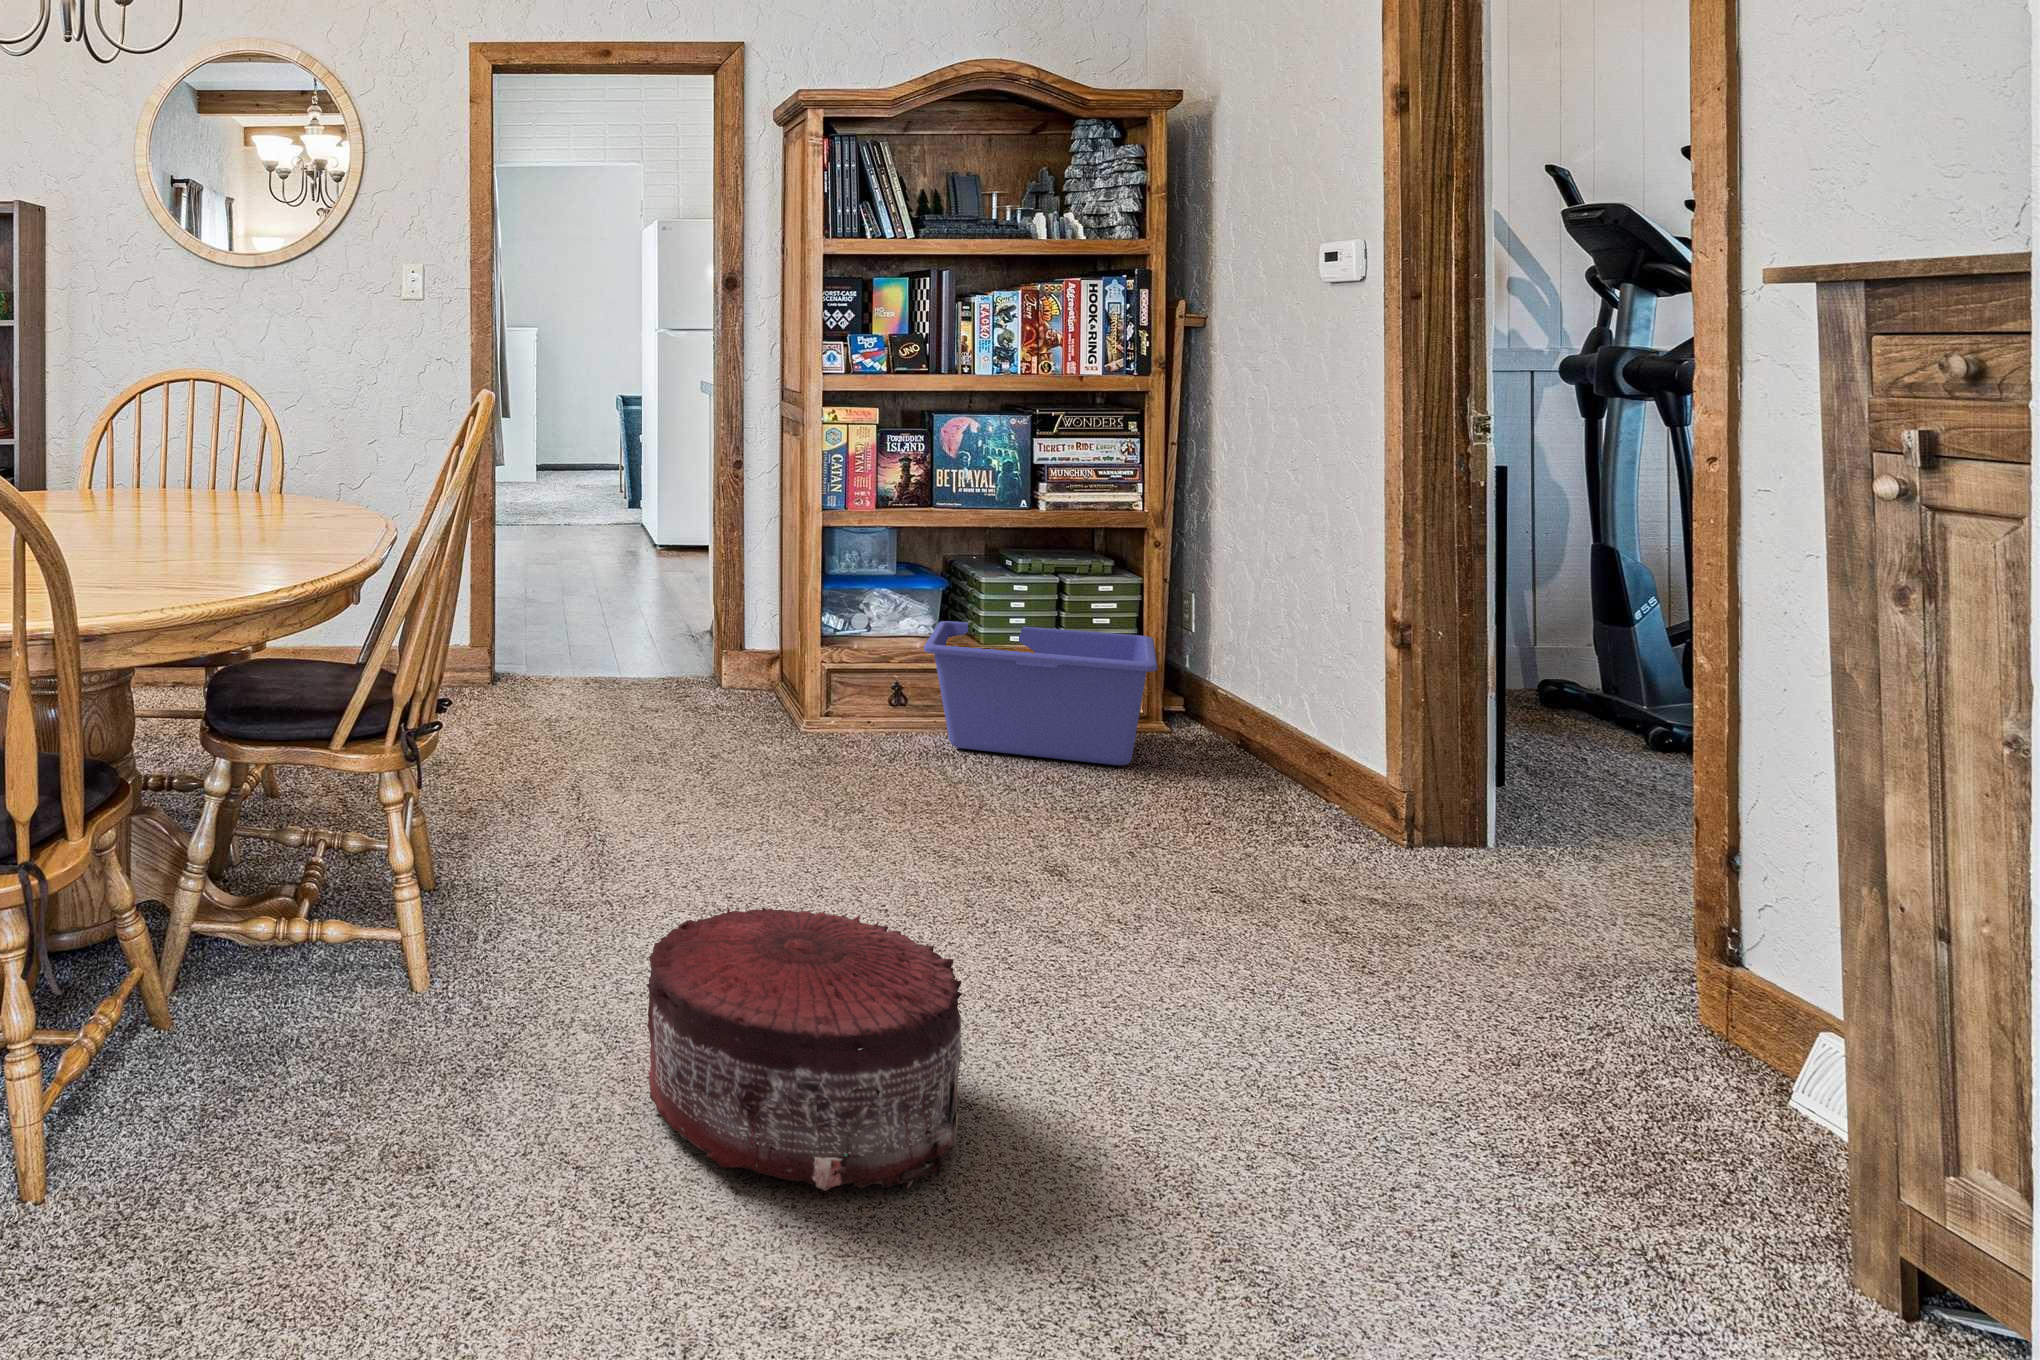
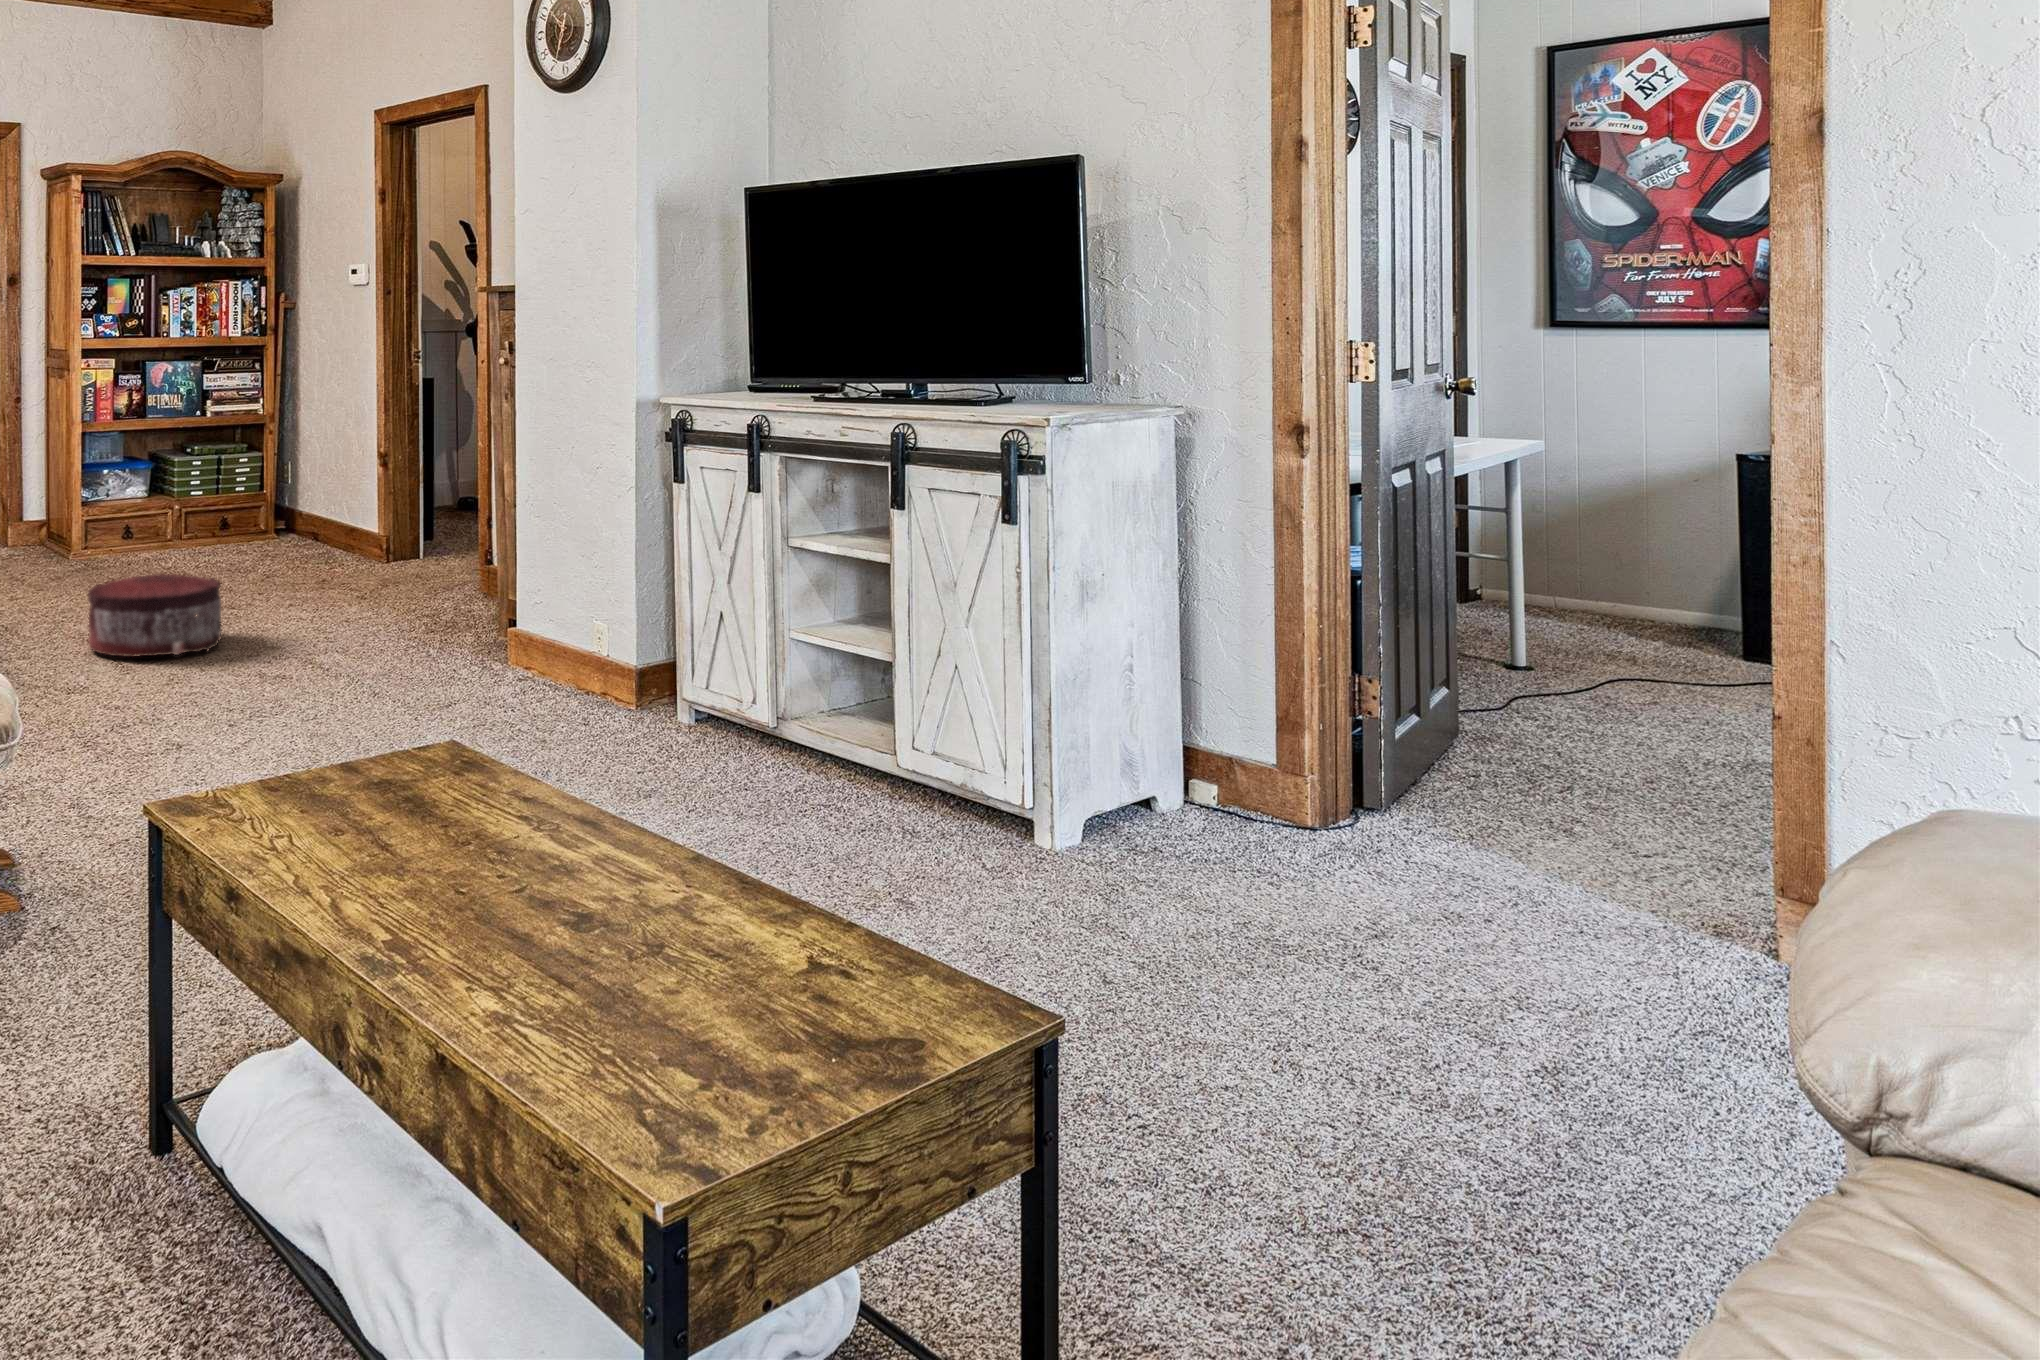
storage bin: present [924,621,1157,765] -> none [150,482,275,553]

